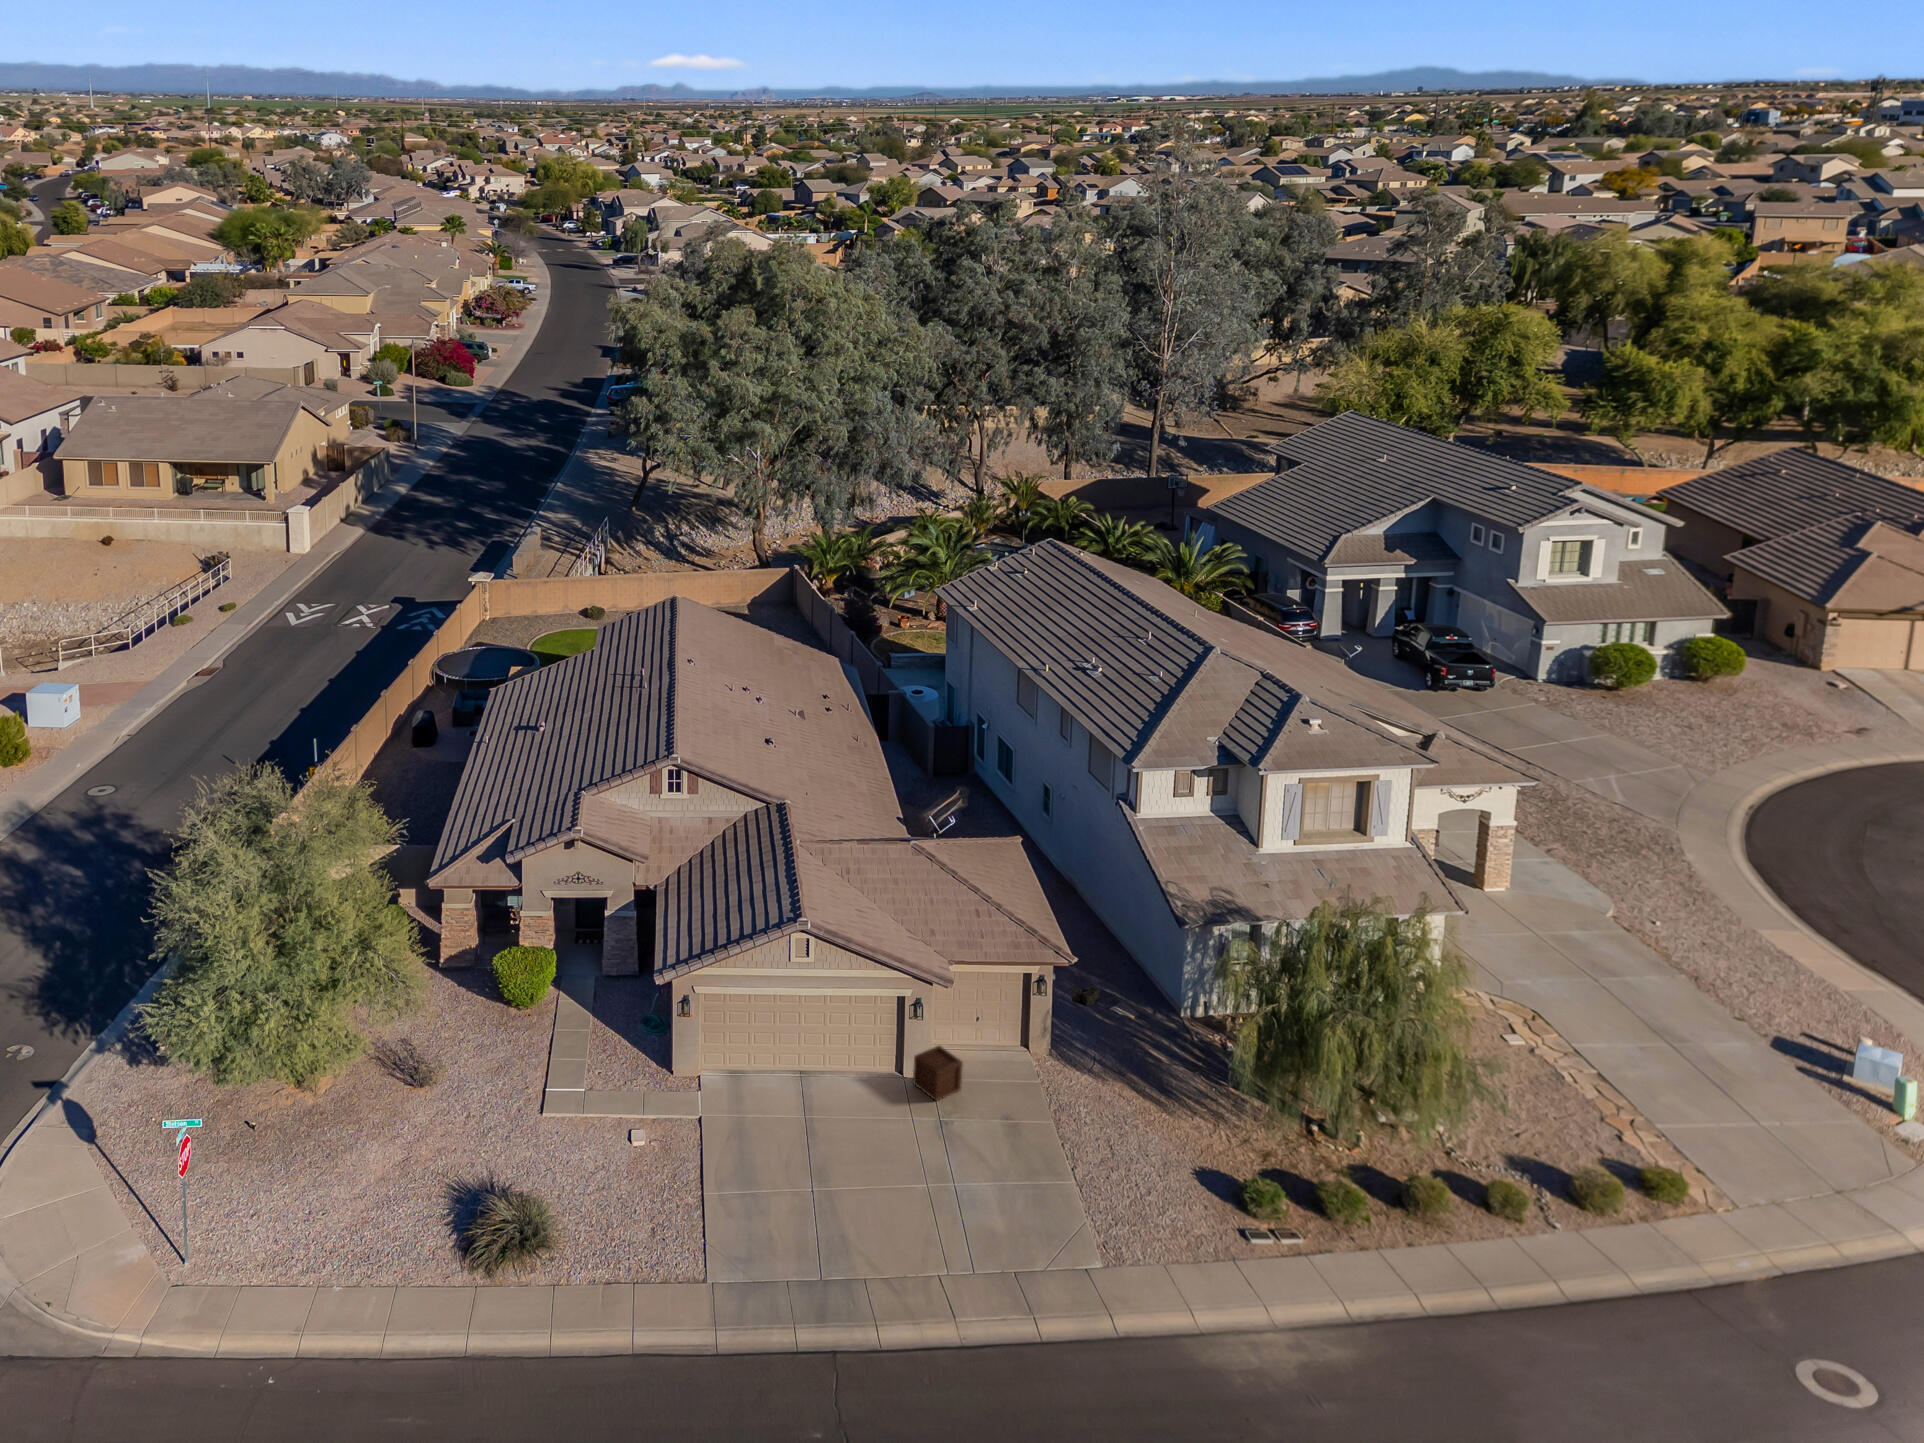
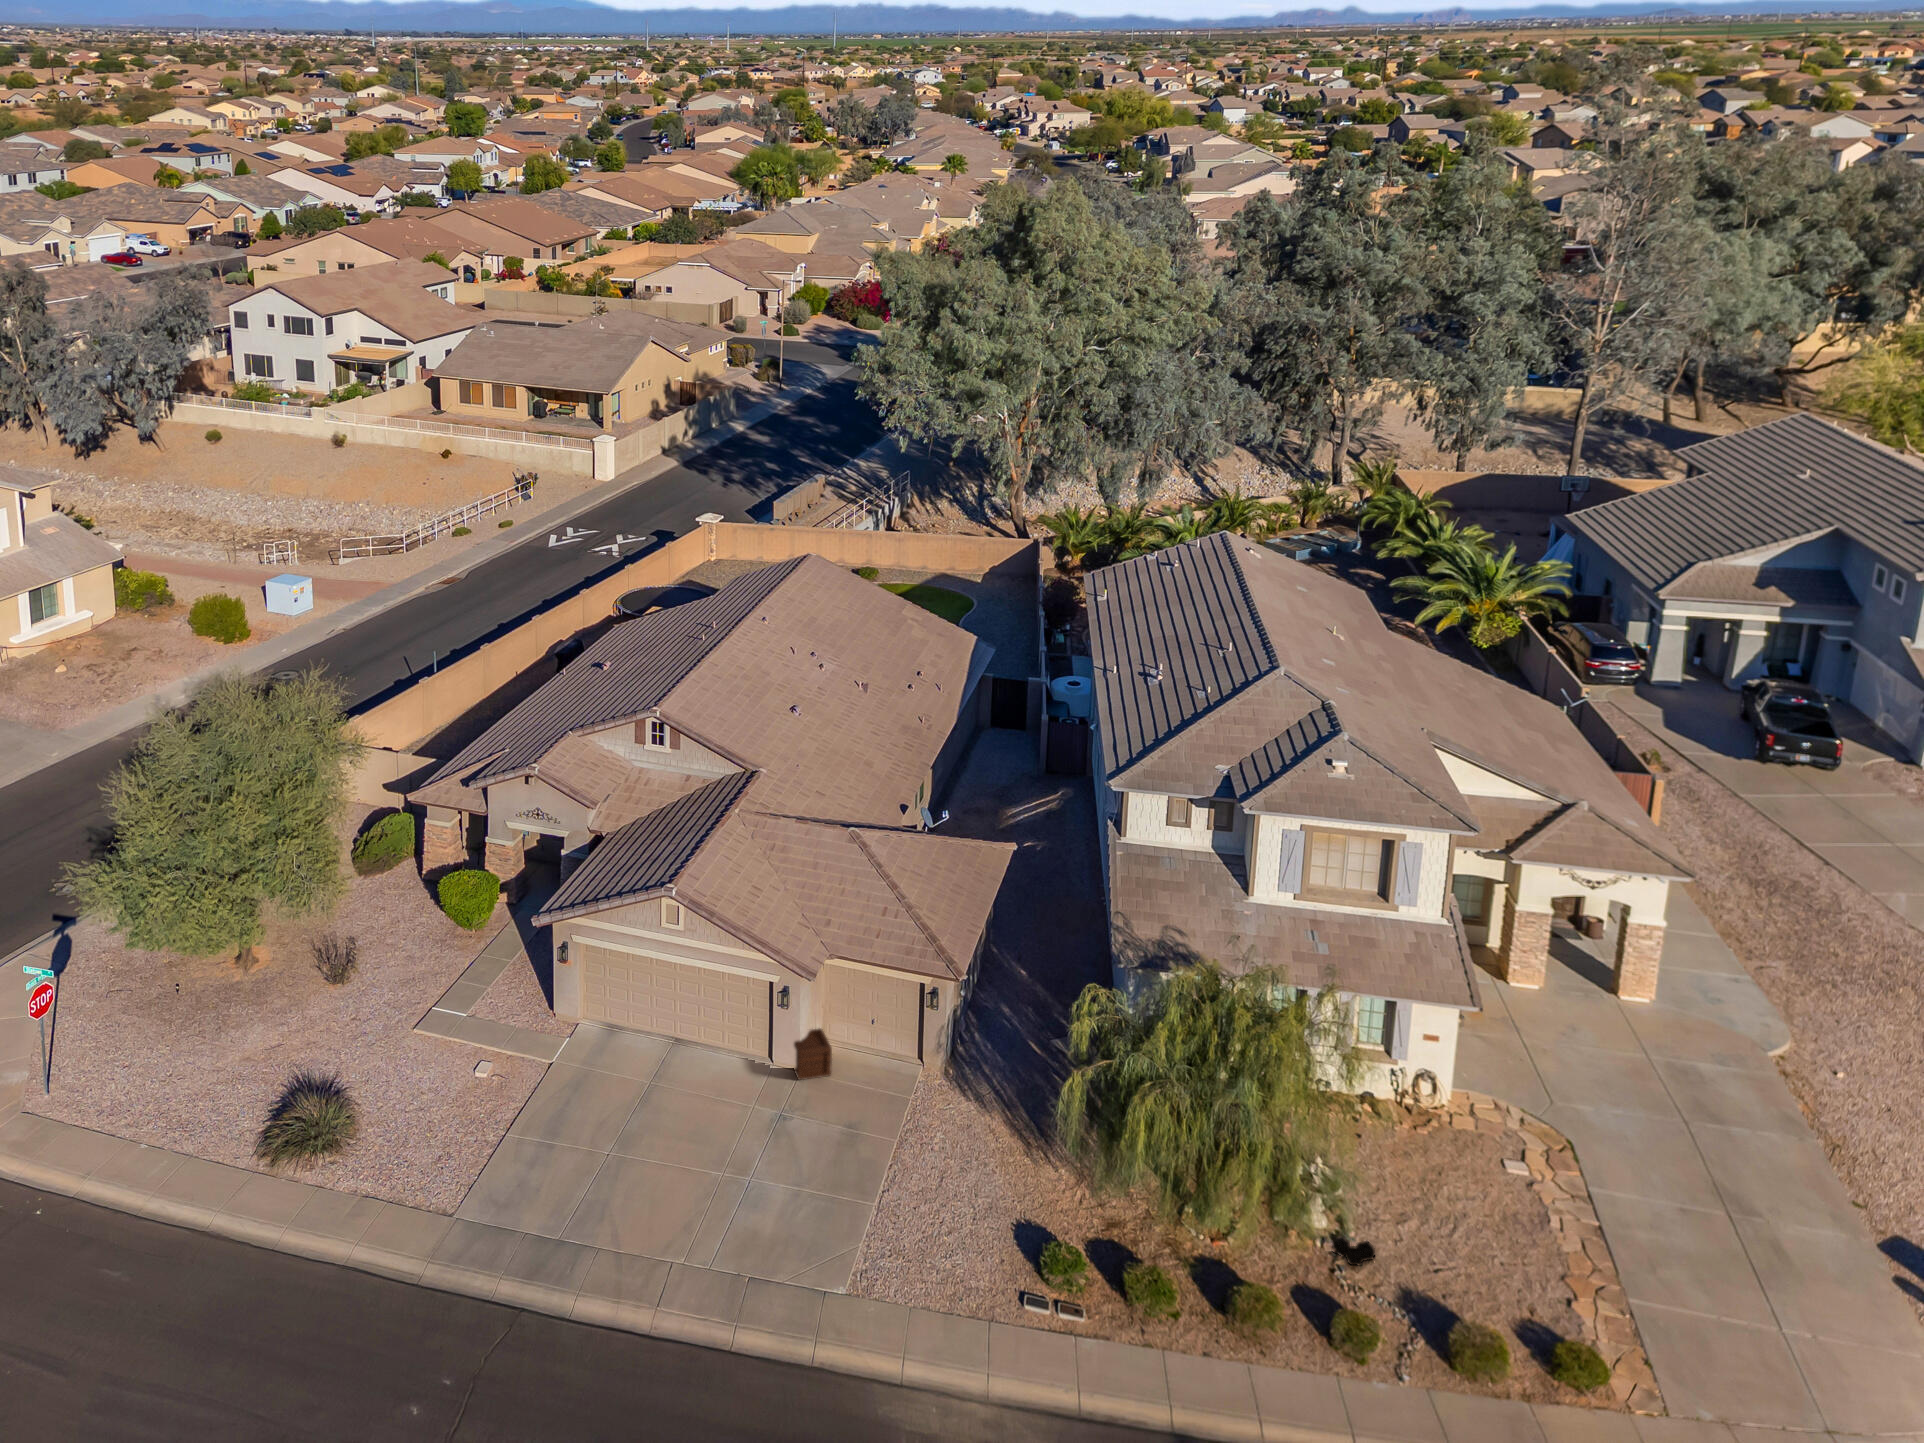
storage bin: present [1068,985,1100,1006] -> present [1332,1236,1375,1265]

